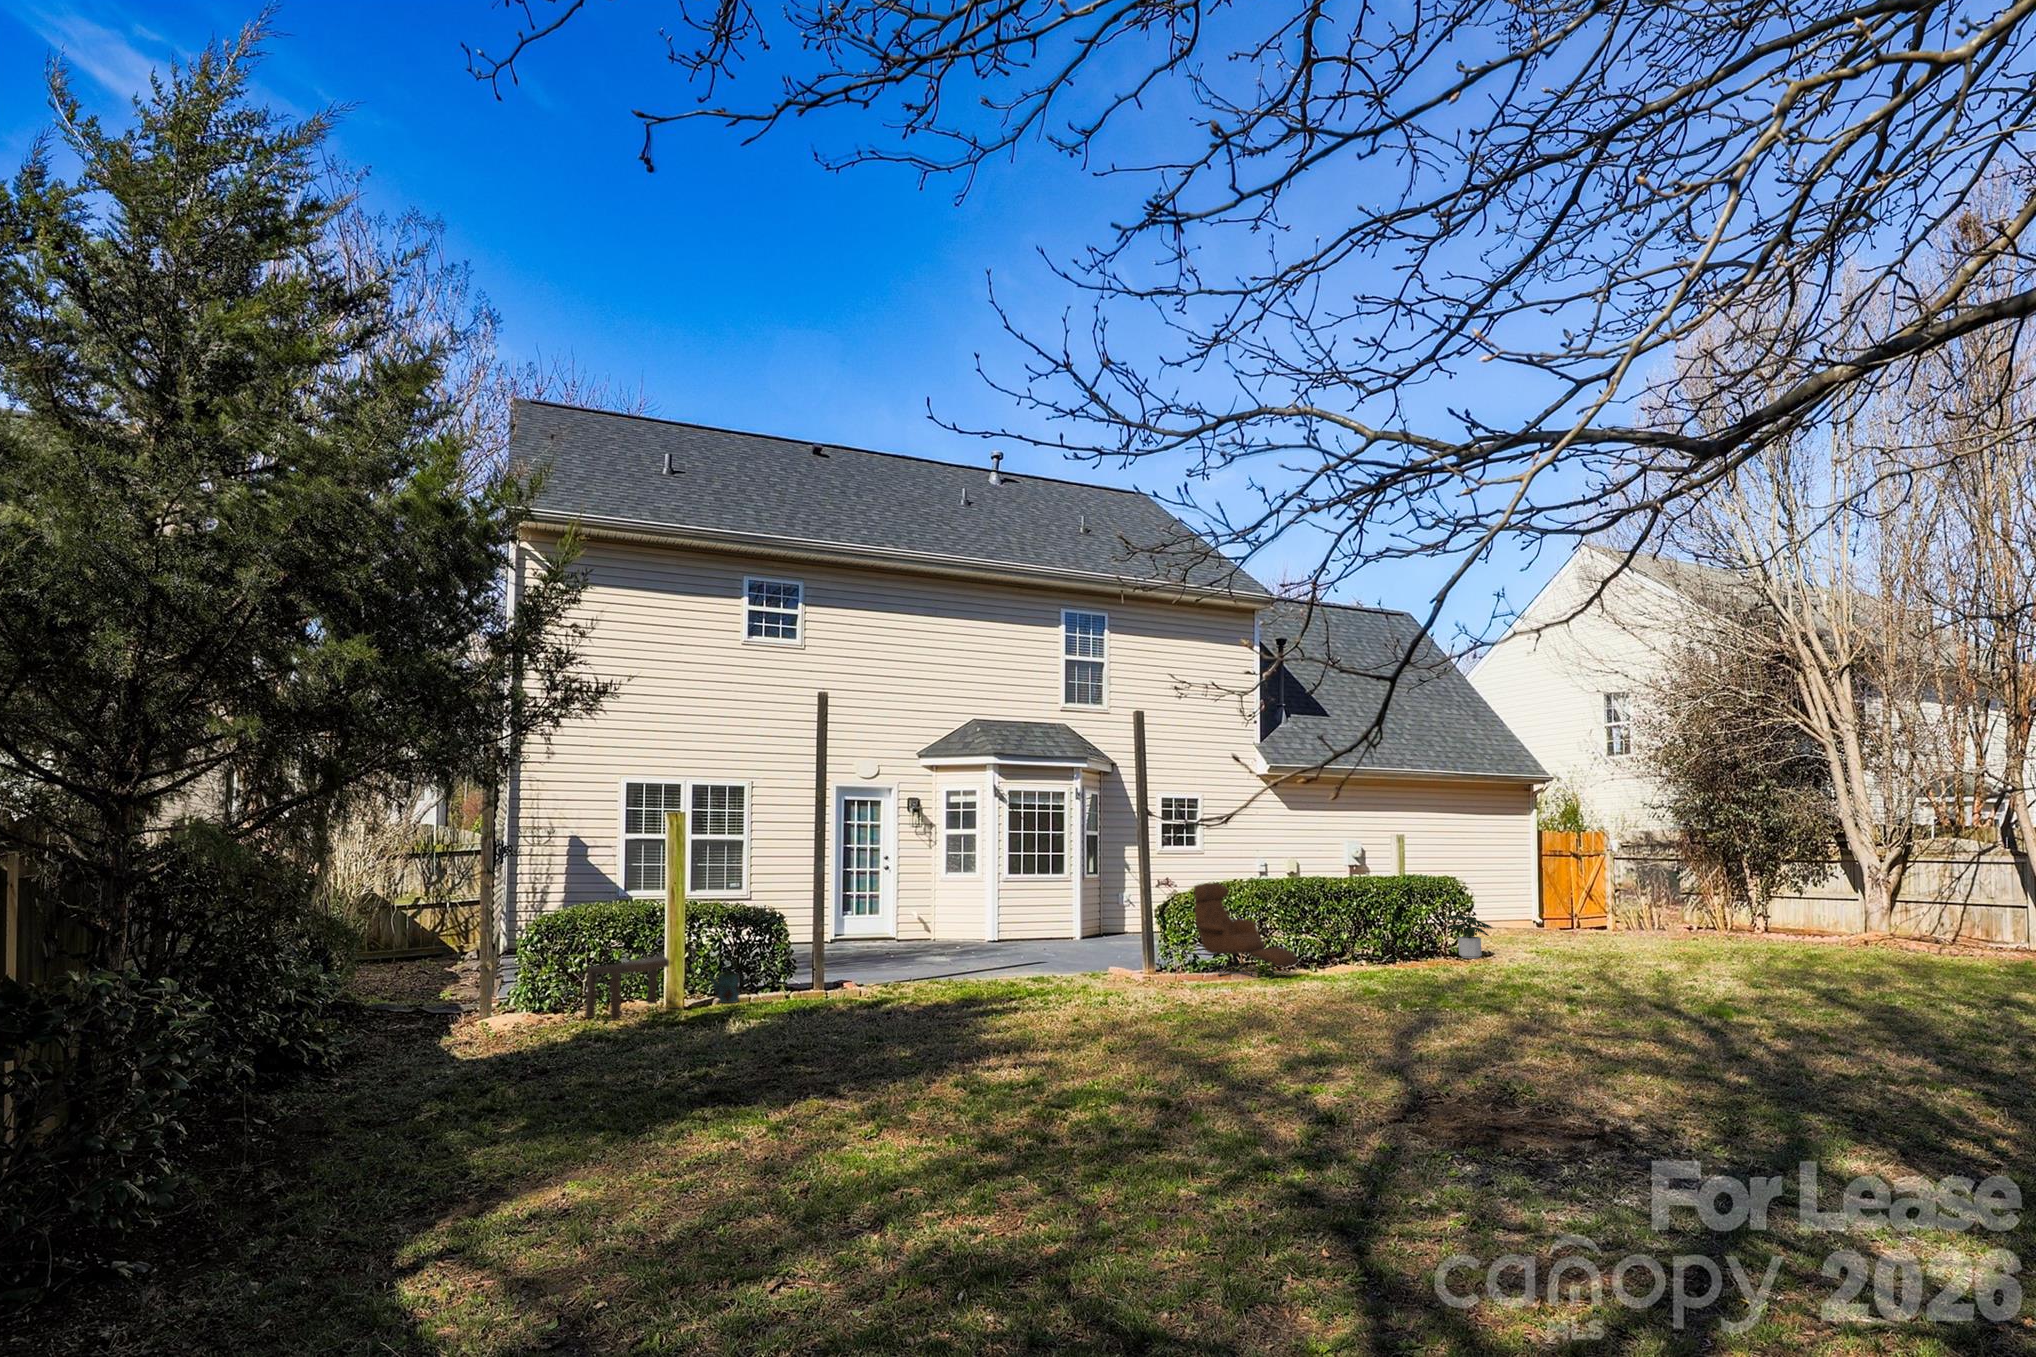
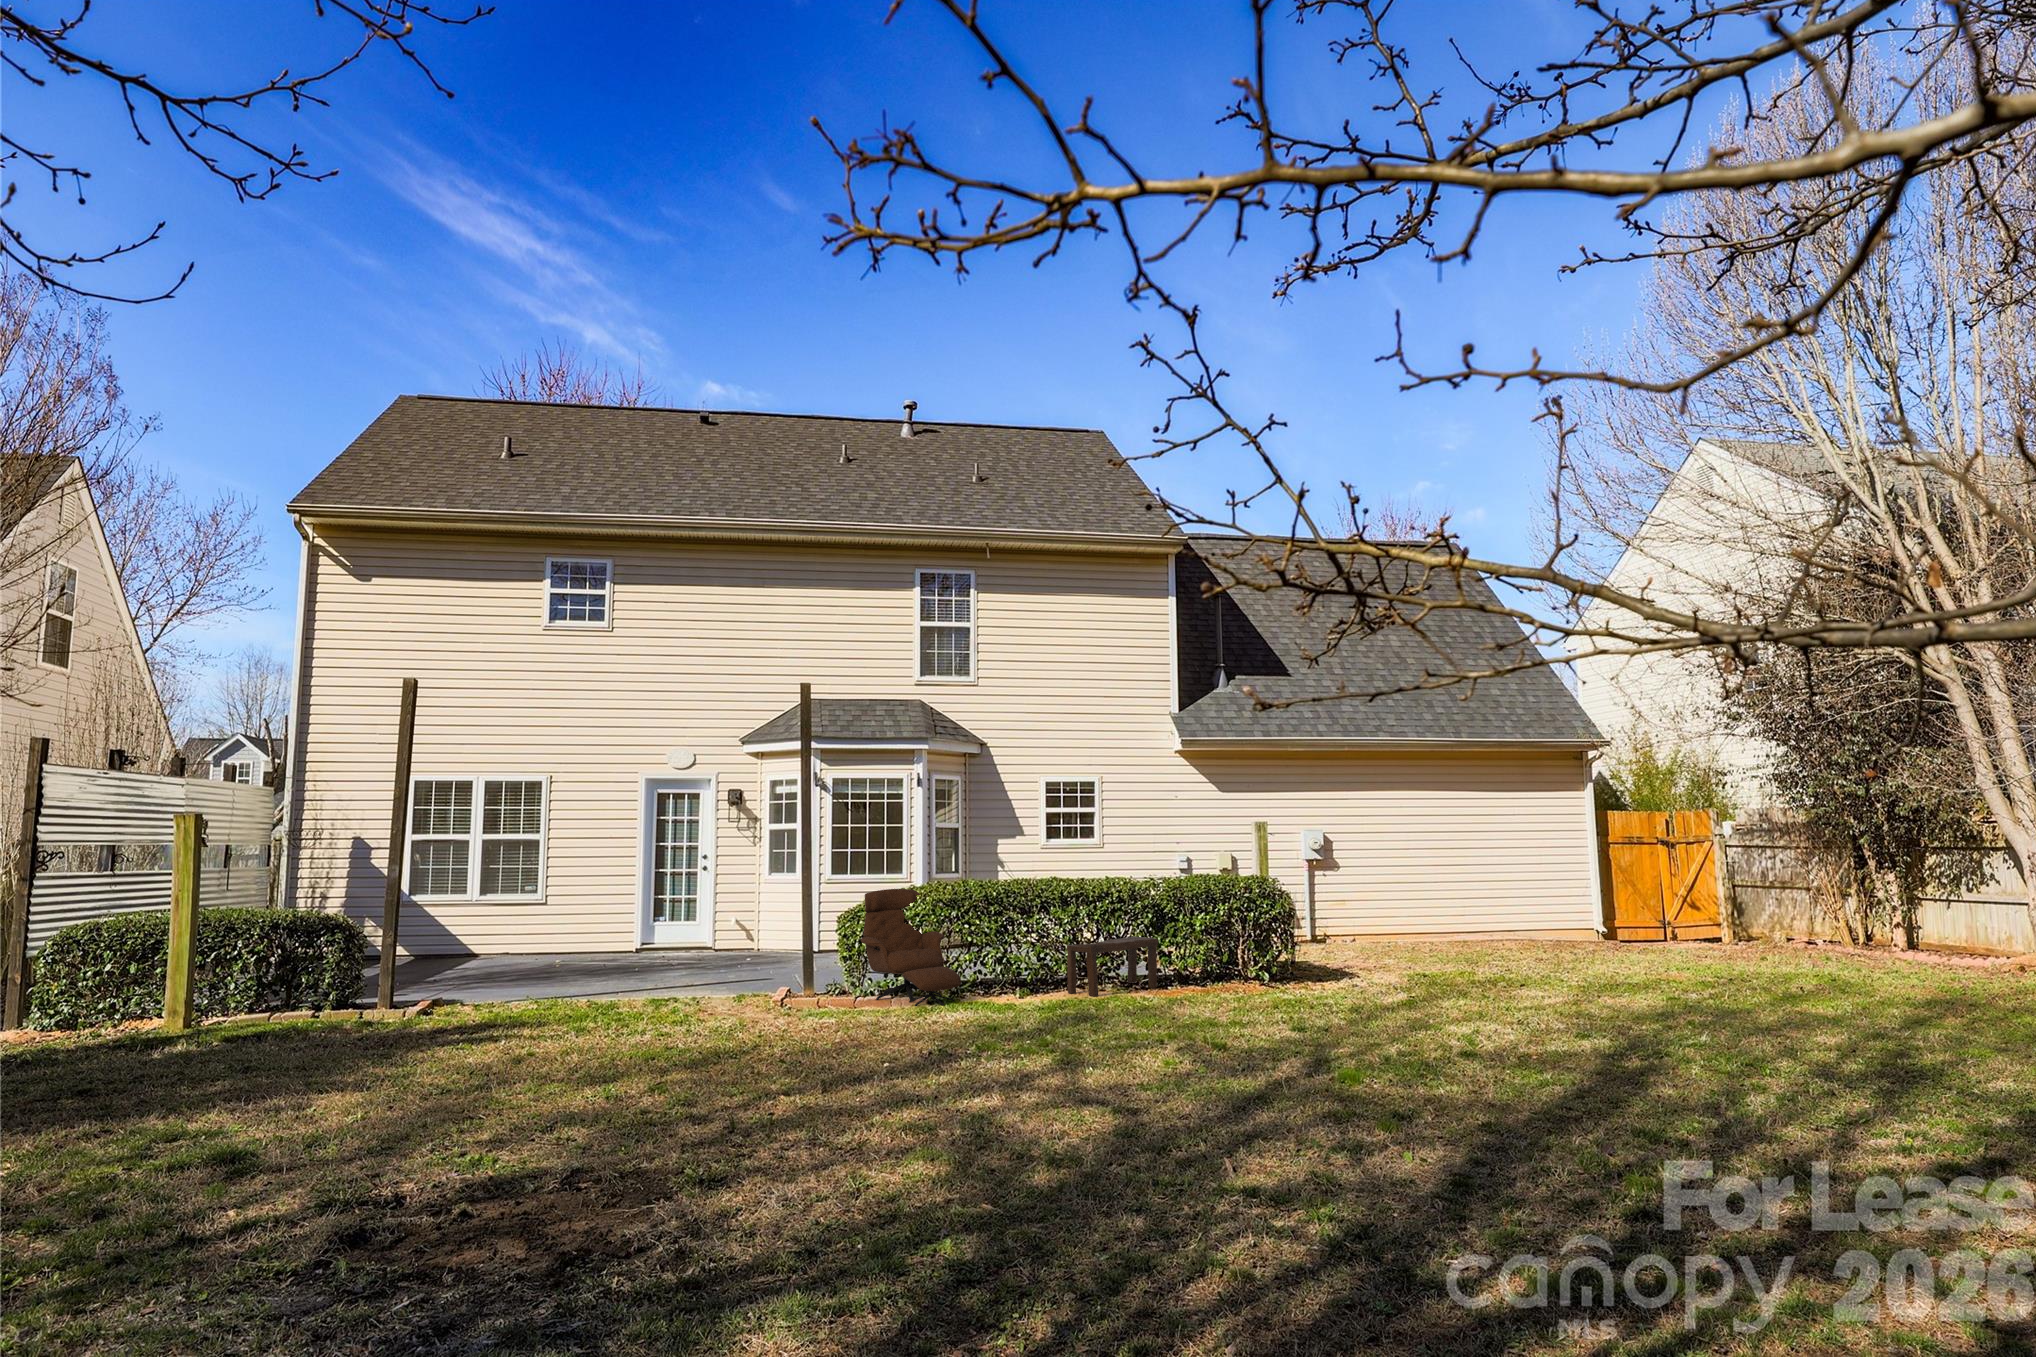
potted plant: present [1443,915,1492,958] -> none [1221,927,1288,981]
bench: present [585,956,677,1020] -> present [1067,936,1158,997]
watering can: present [704,969,740,1003] -> none [279,983,310,1021]

